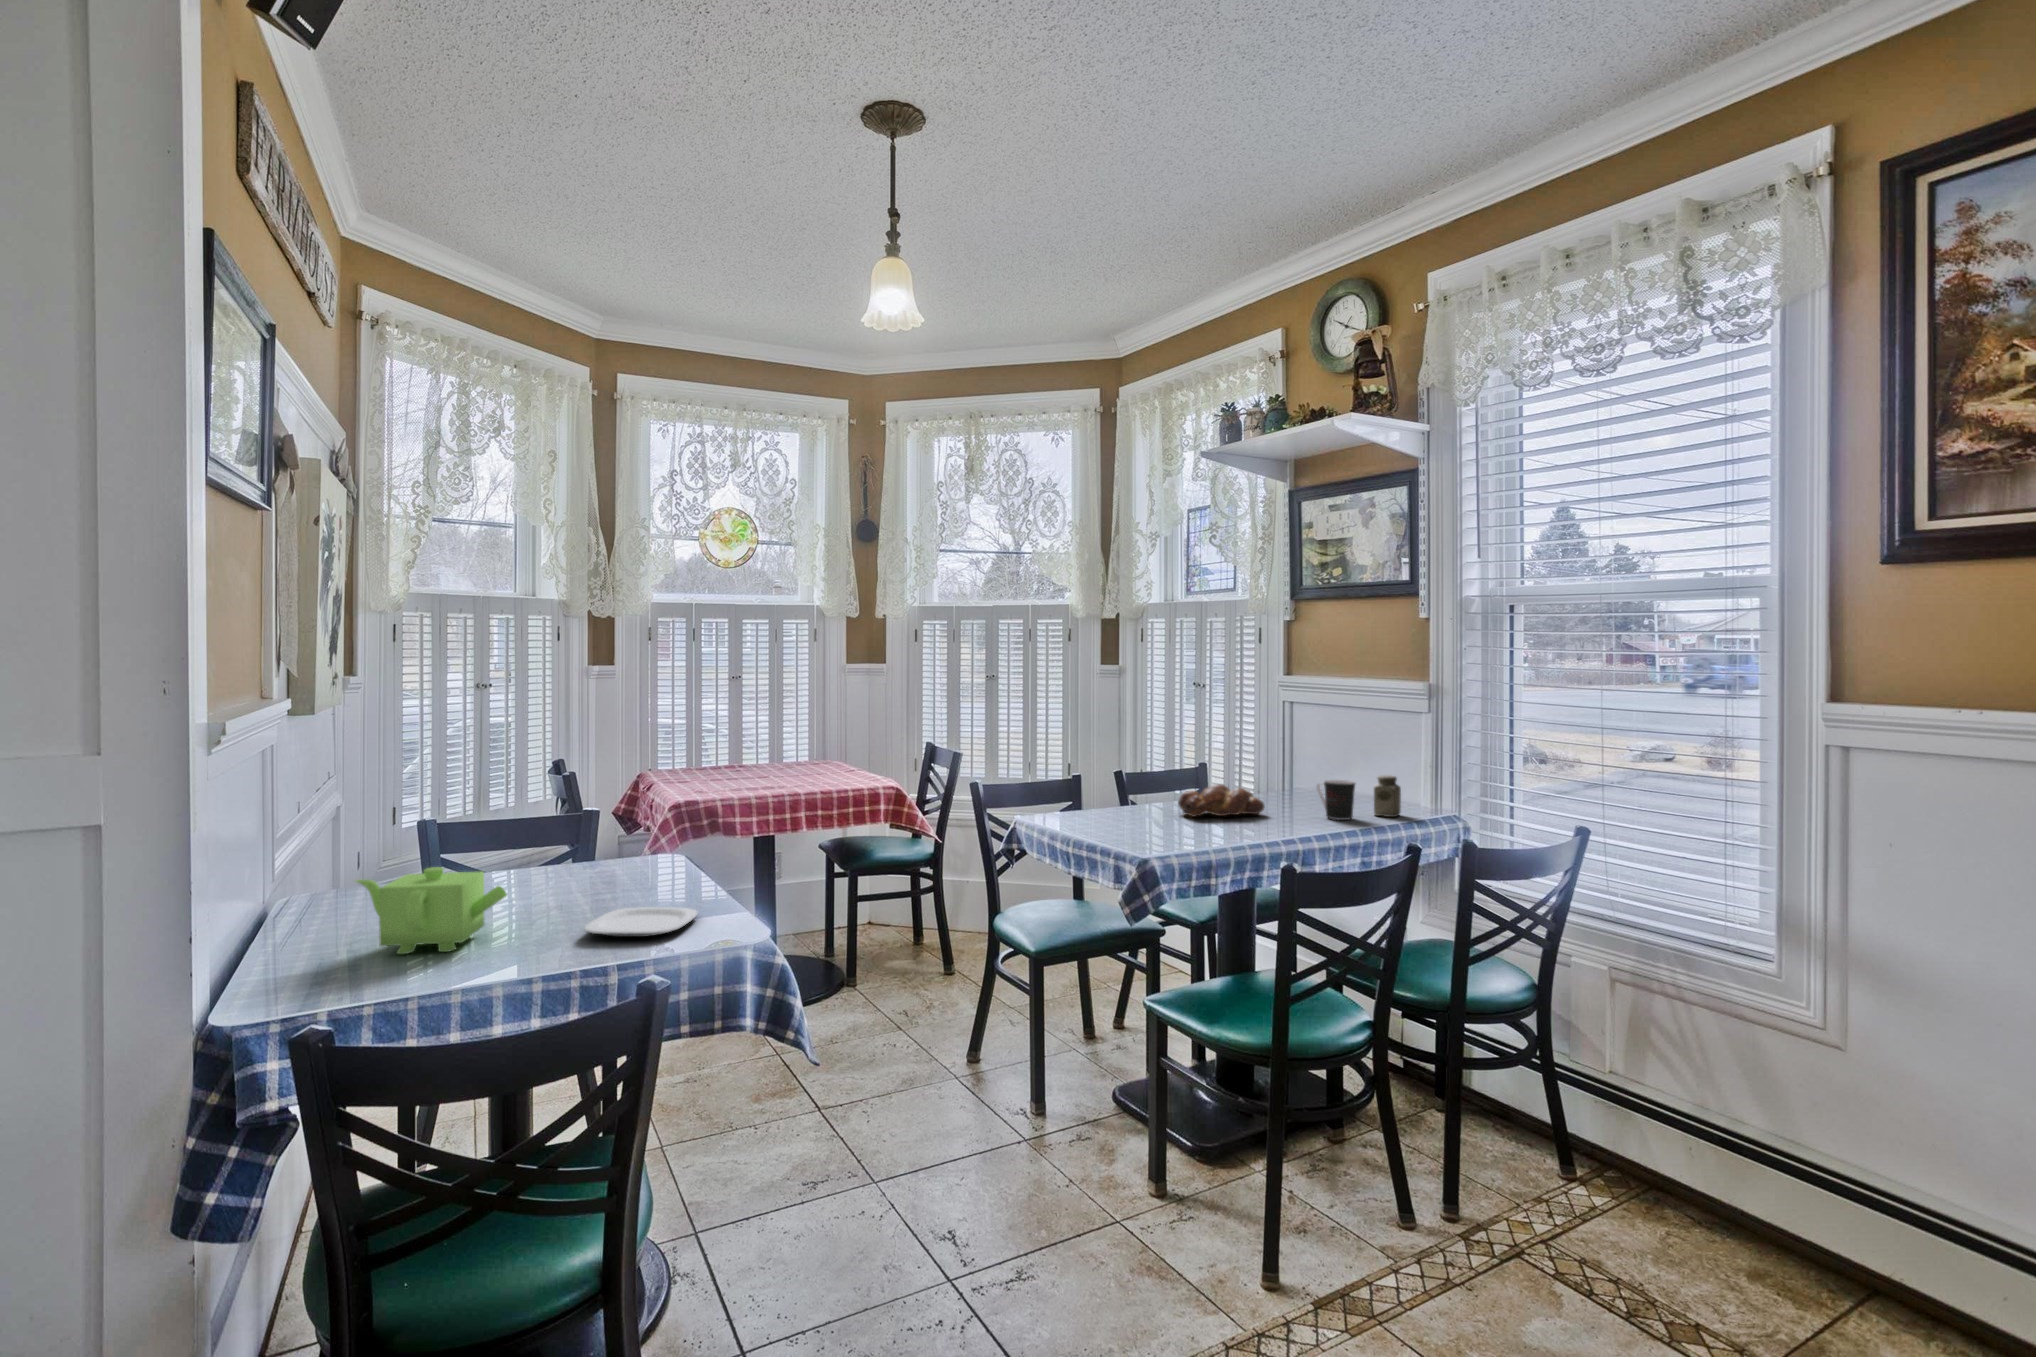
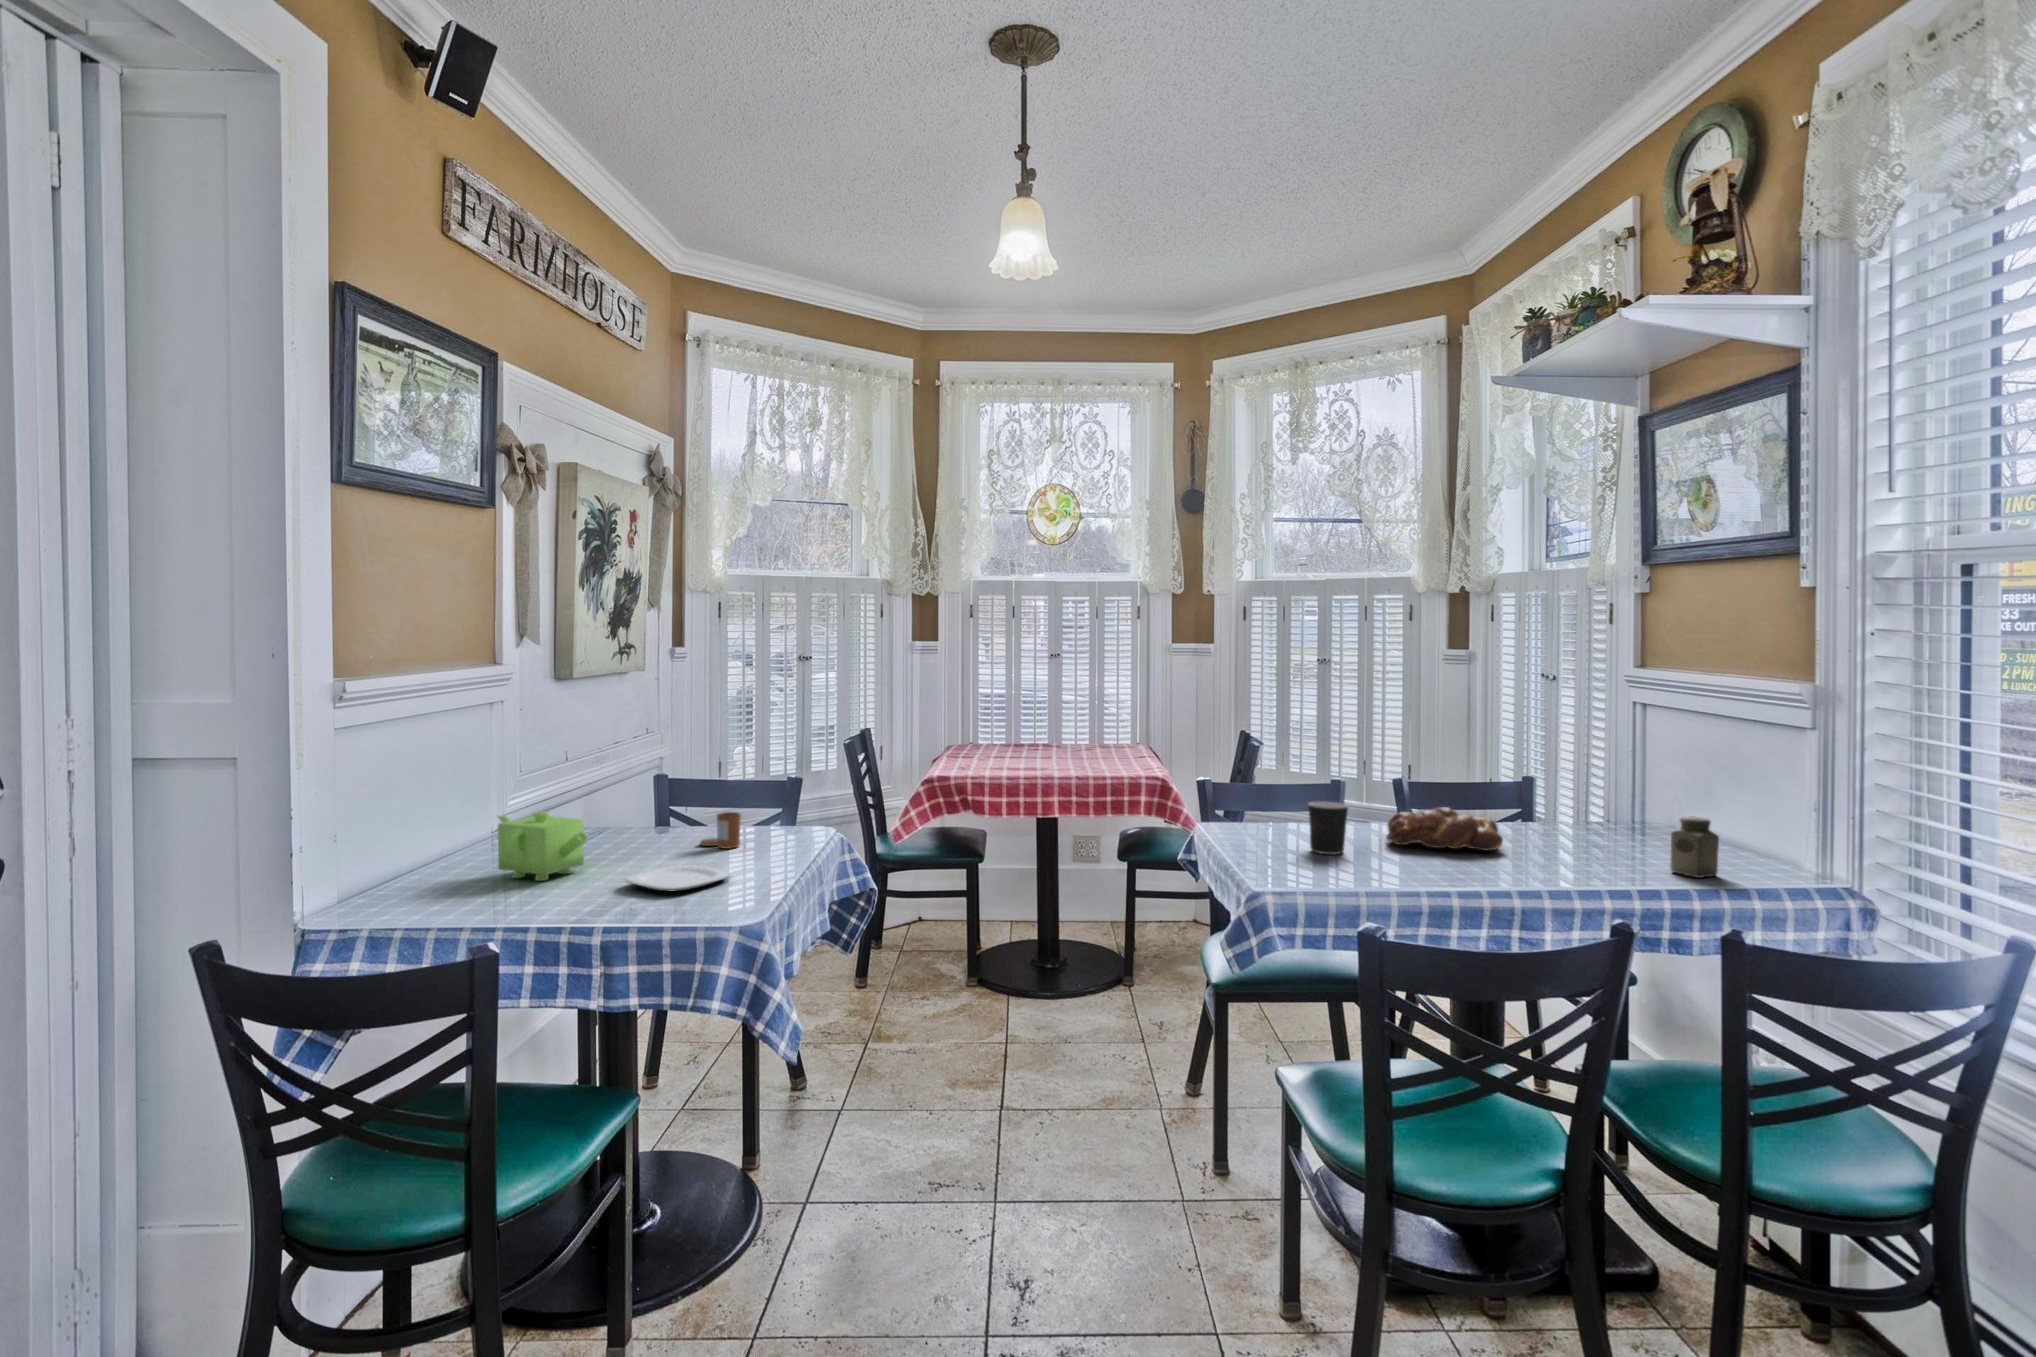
coffee cup: present [1317,780,1355,820] -> present [1308,802,1348,854]
candle: none [575,848,631,890] -> present [700,812,741,849]

